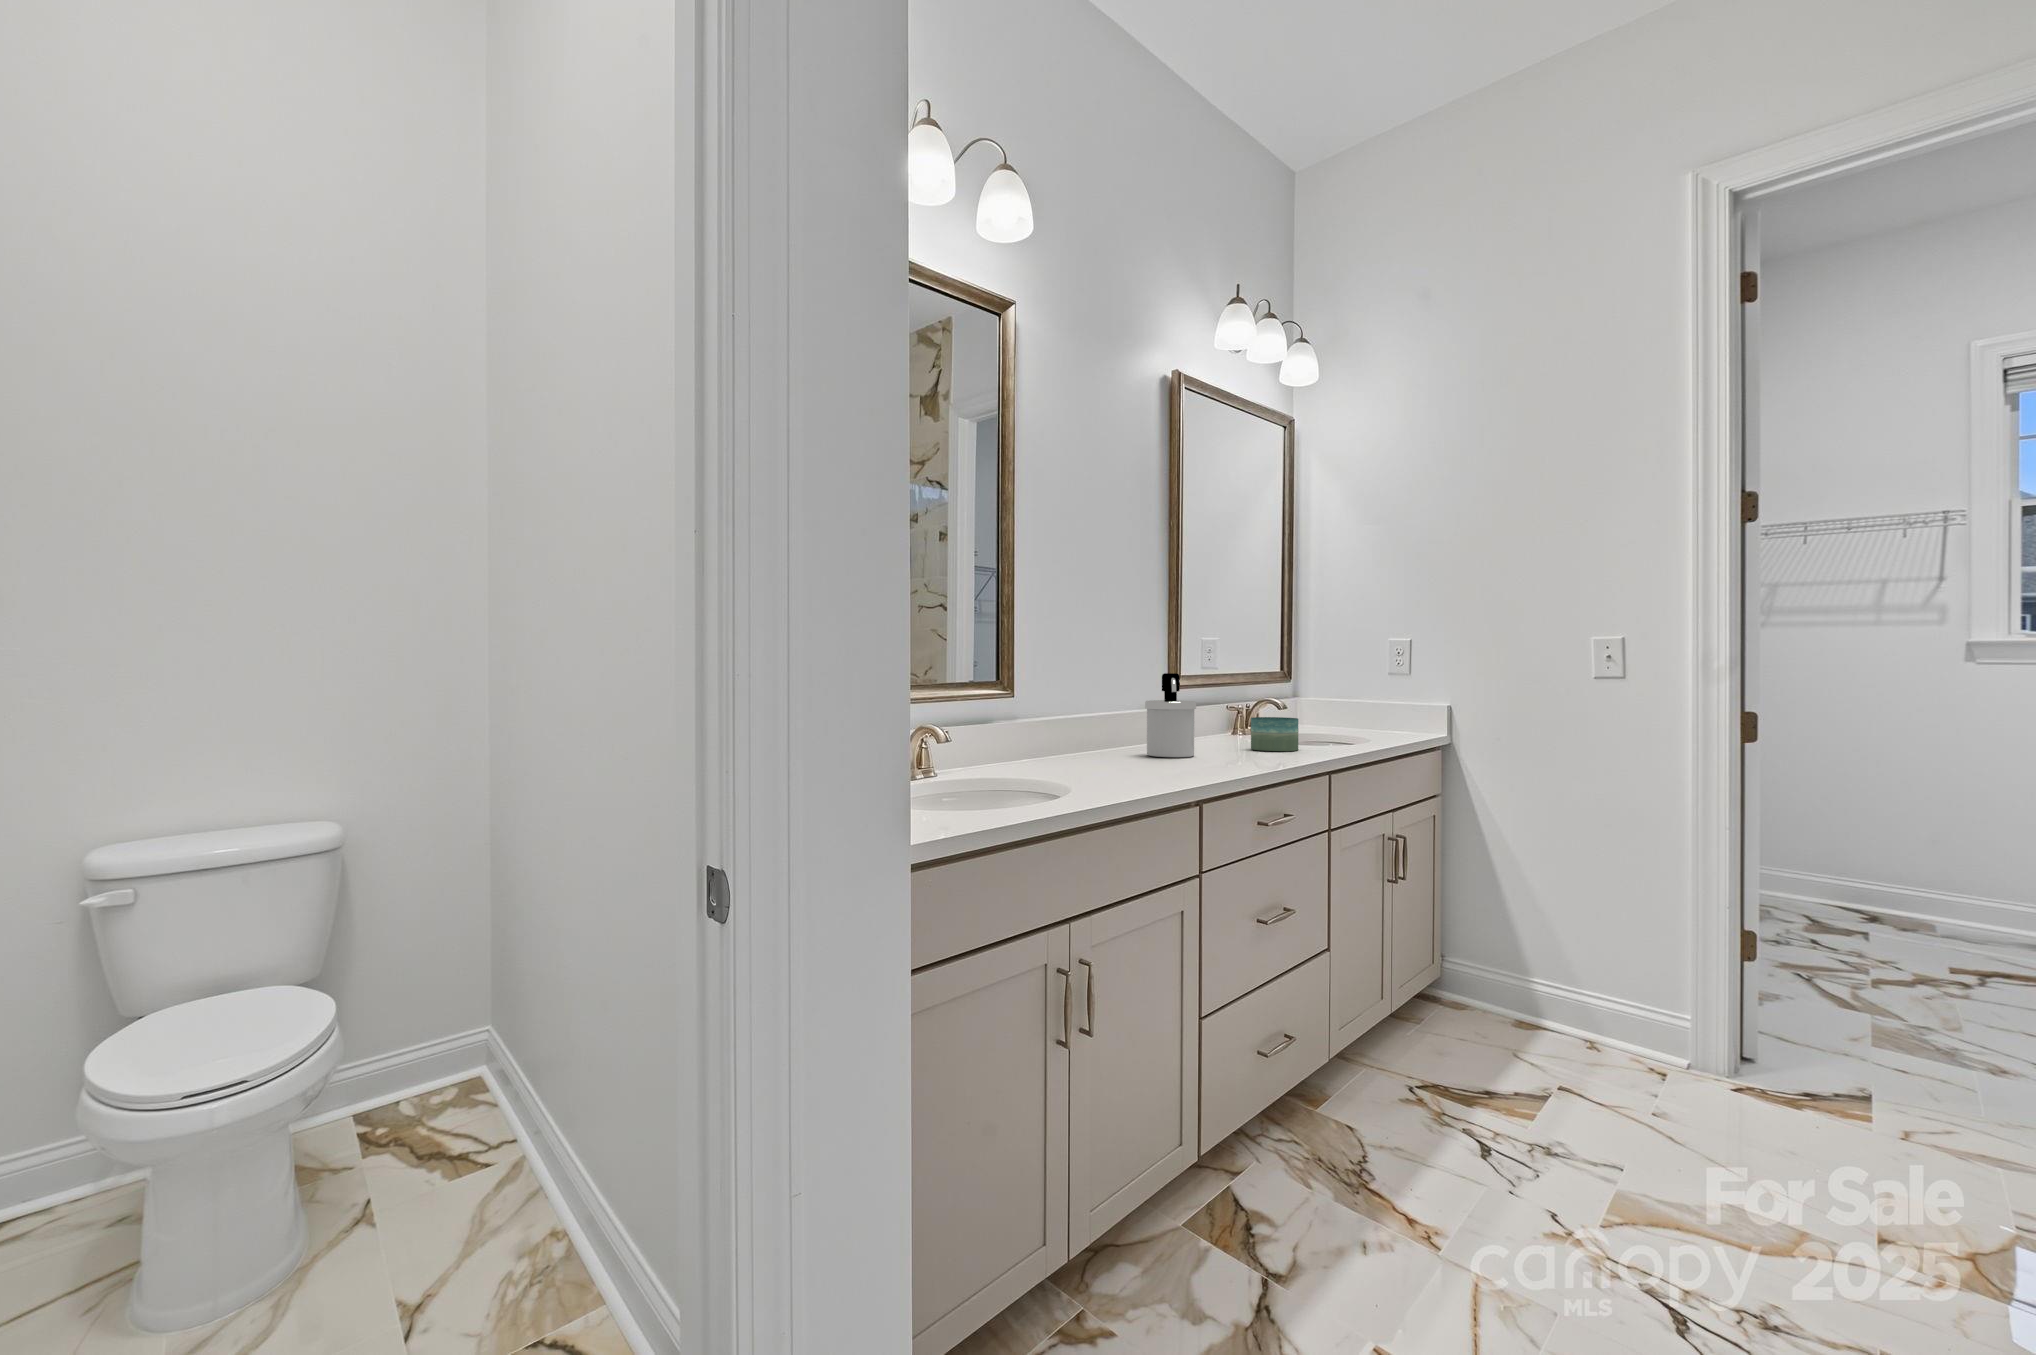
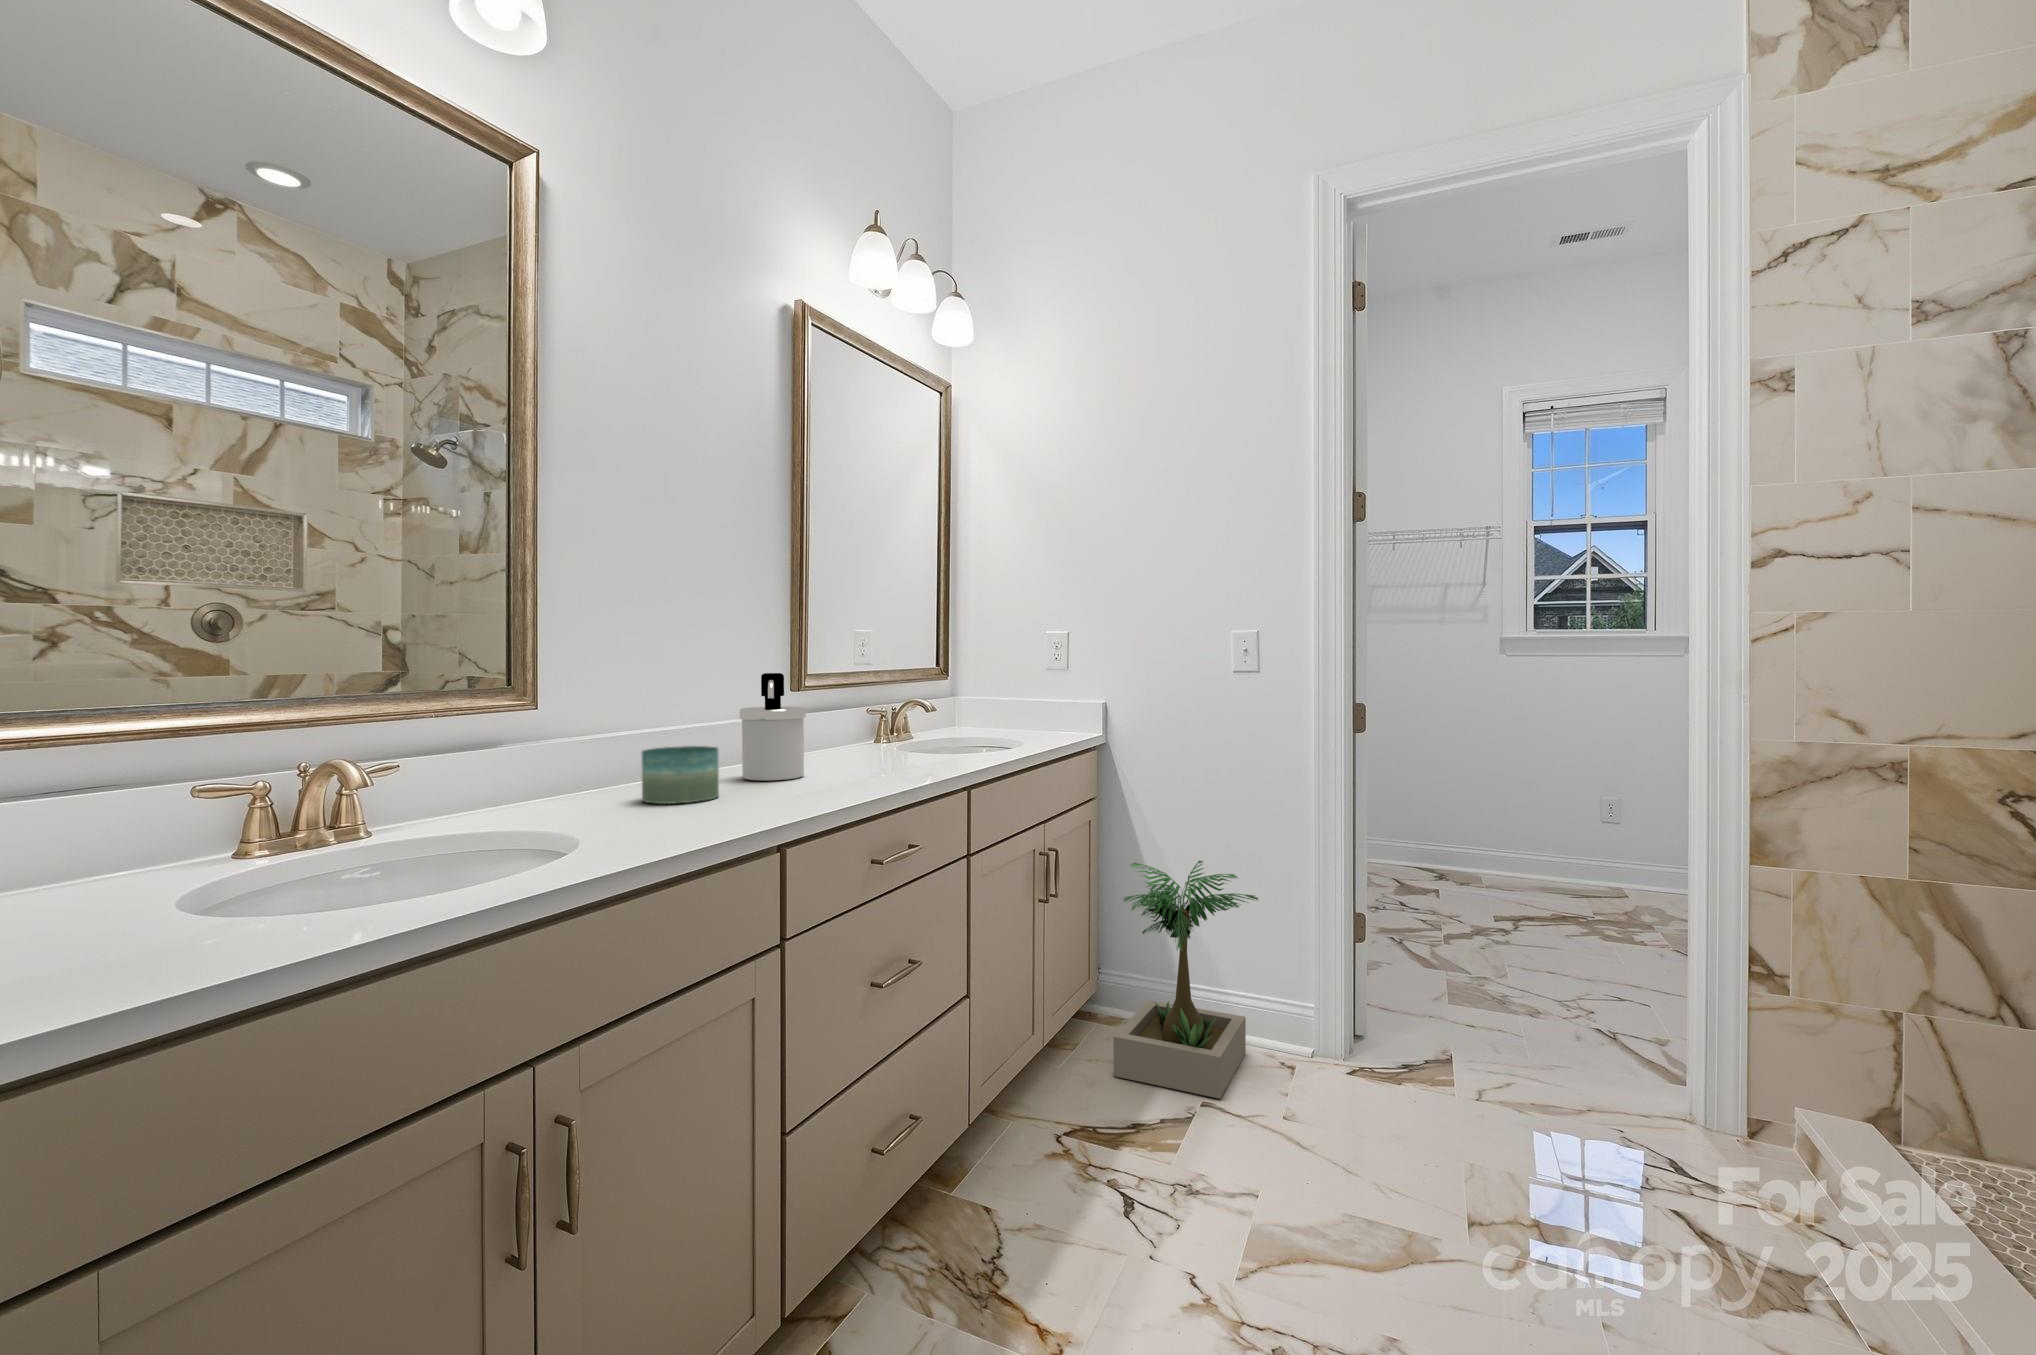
candle: present [1251,717,1299,751] -> present [642,746,719,804]
potted plant: none [1466,855,1638,1086] -> present [1114,860,1258,1099]

